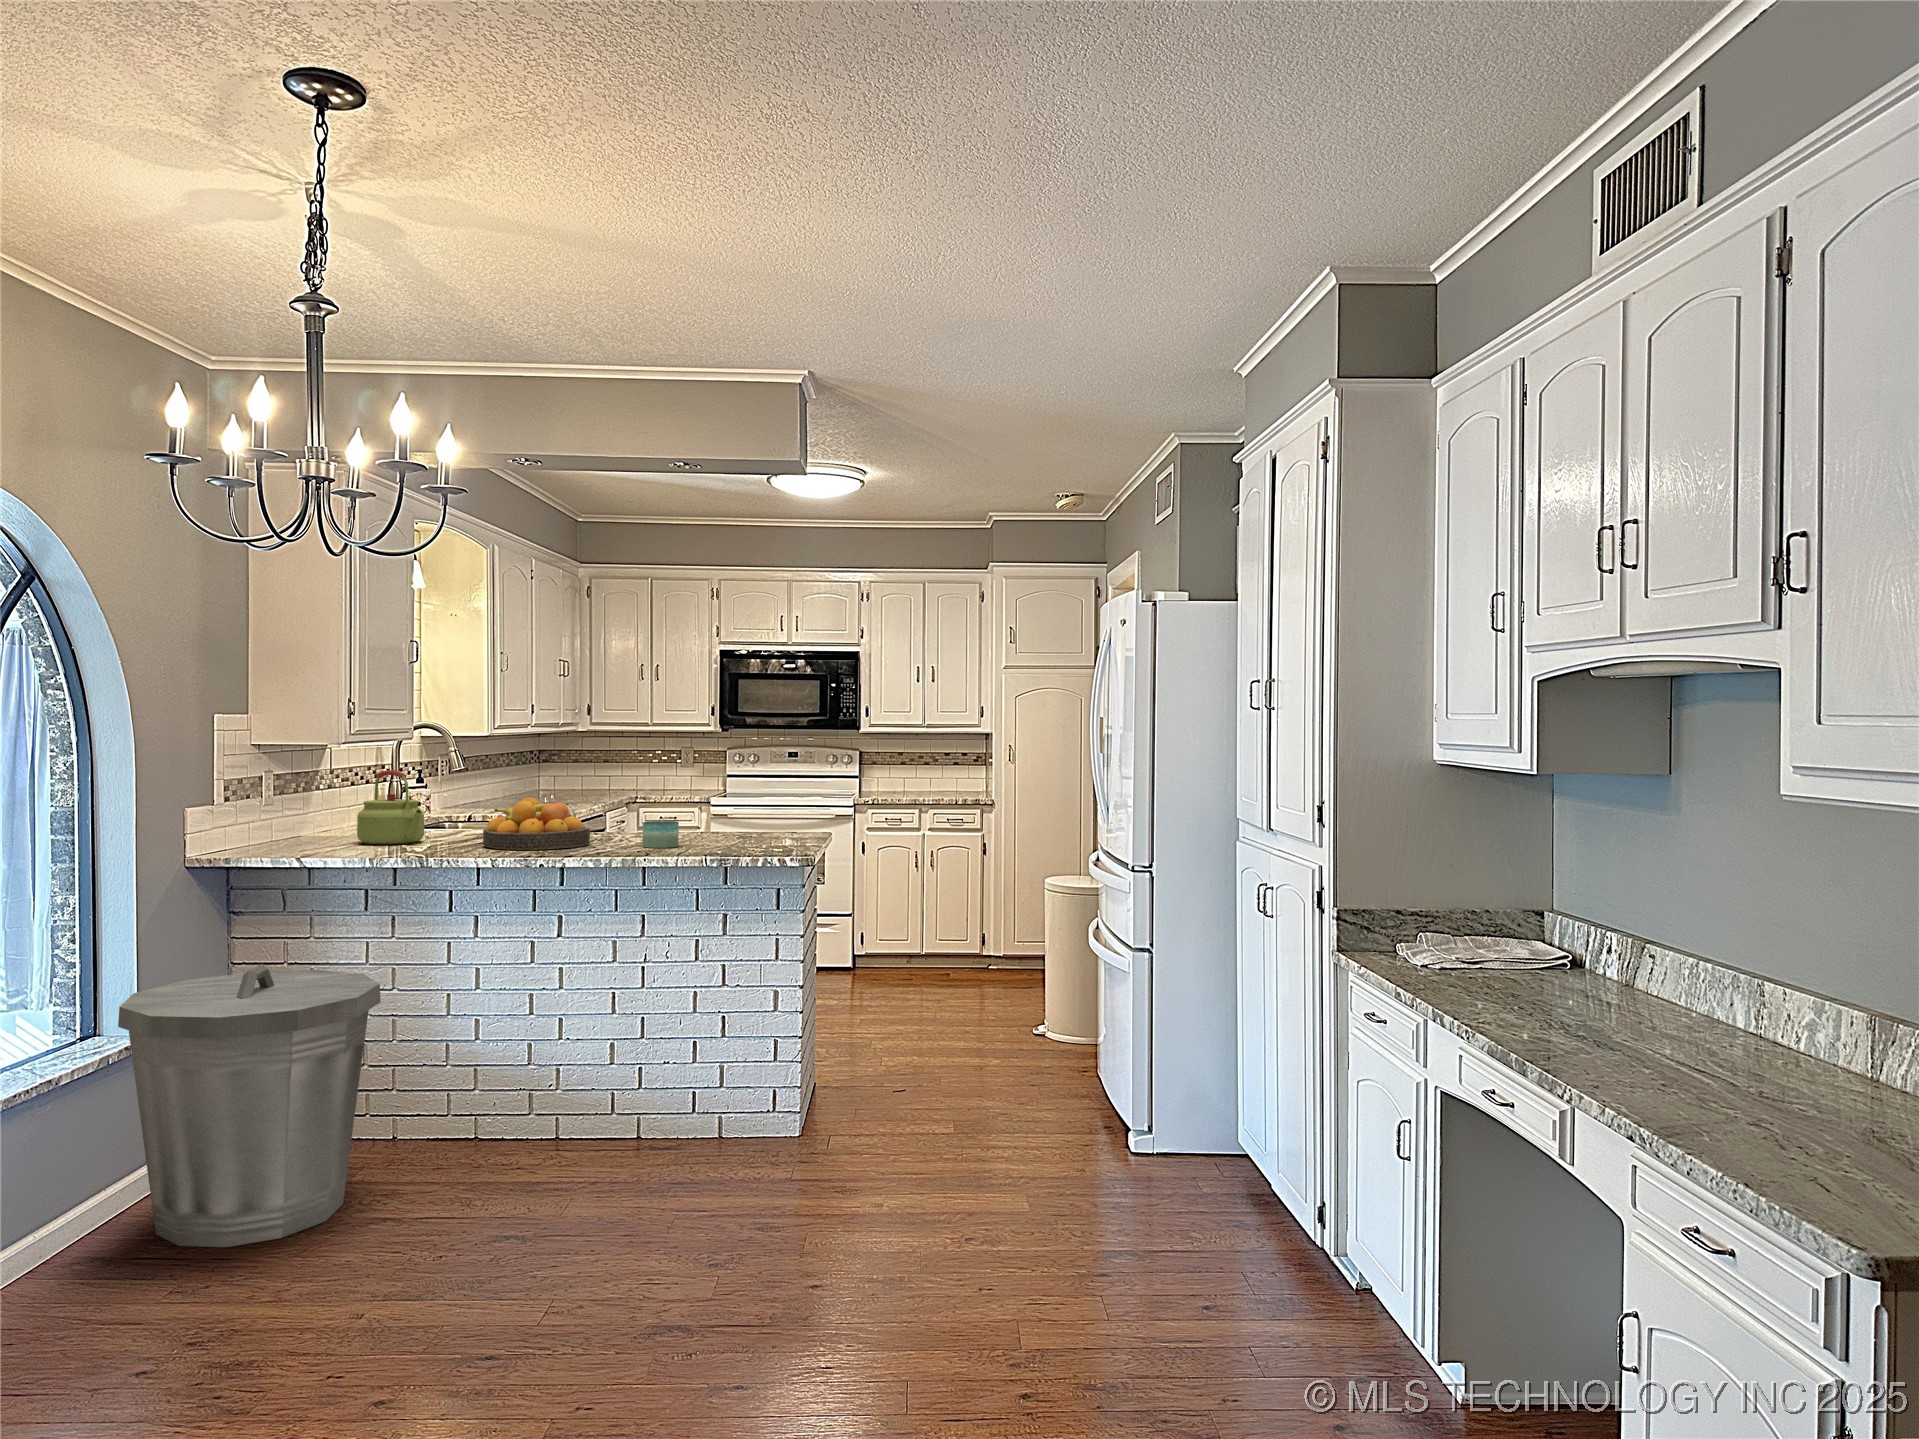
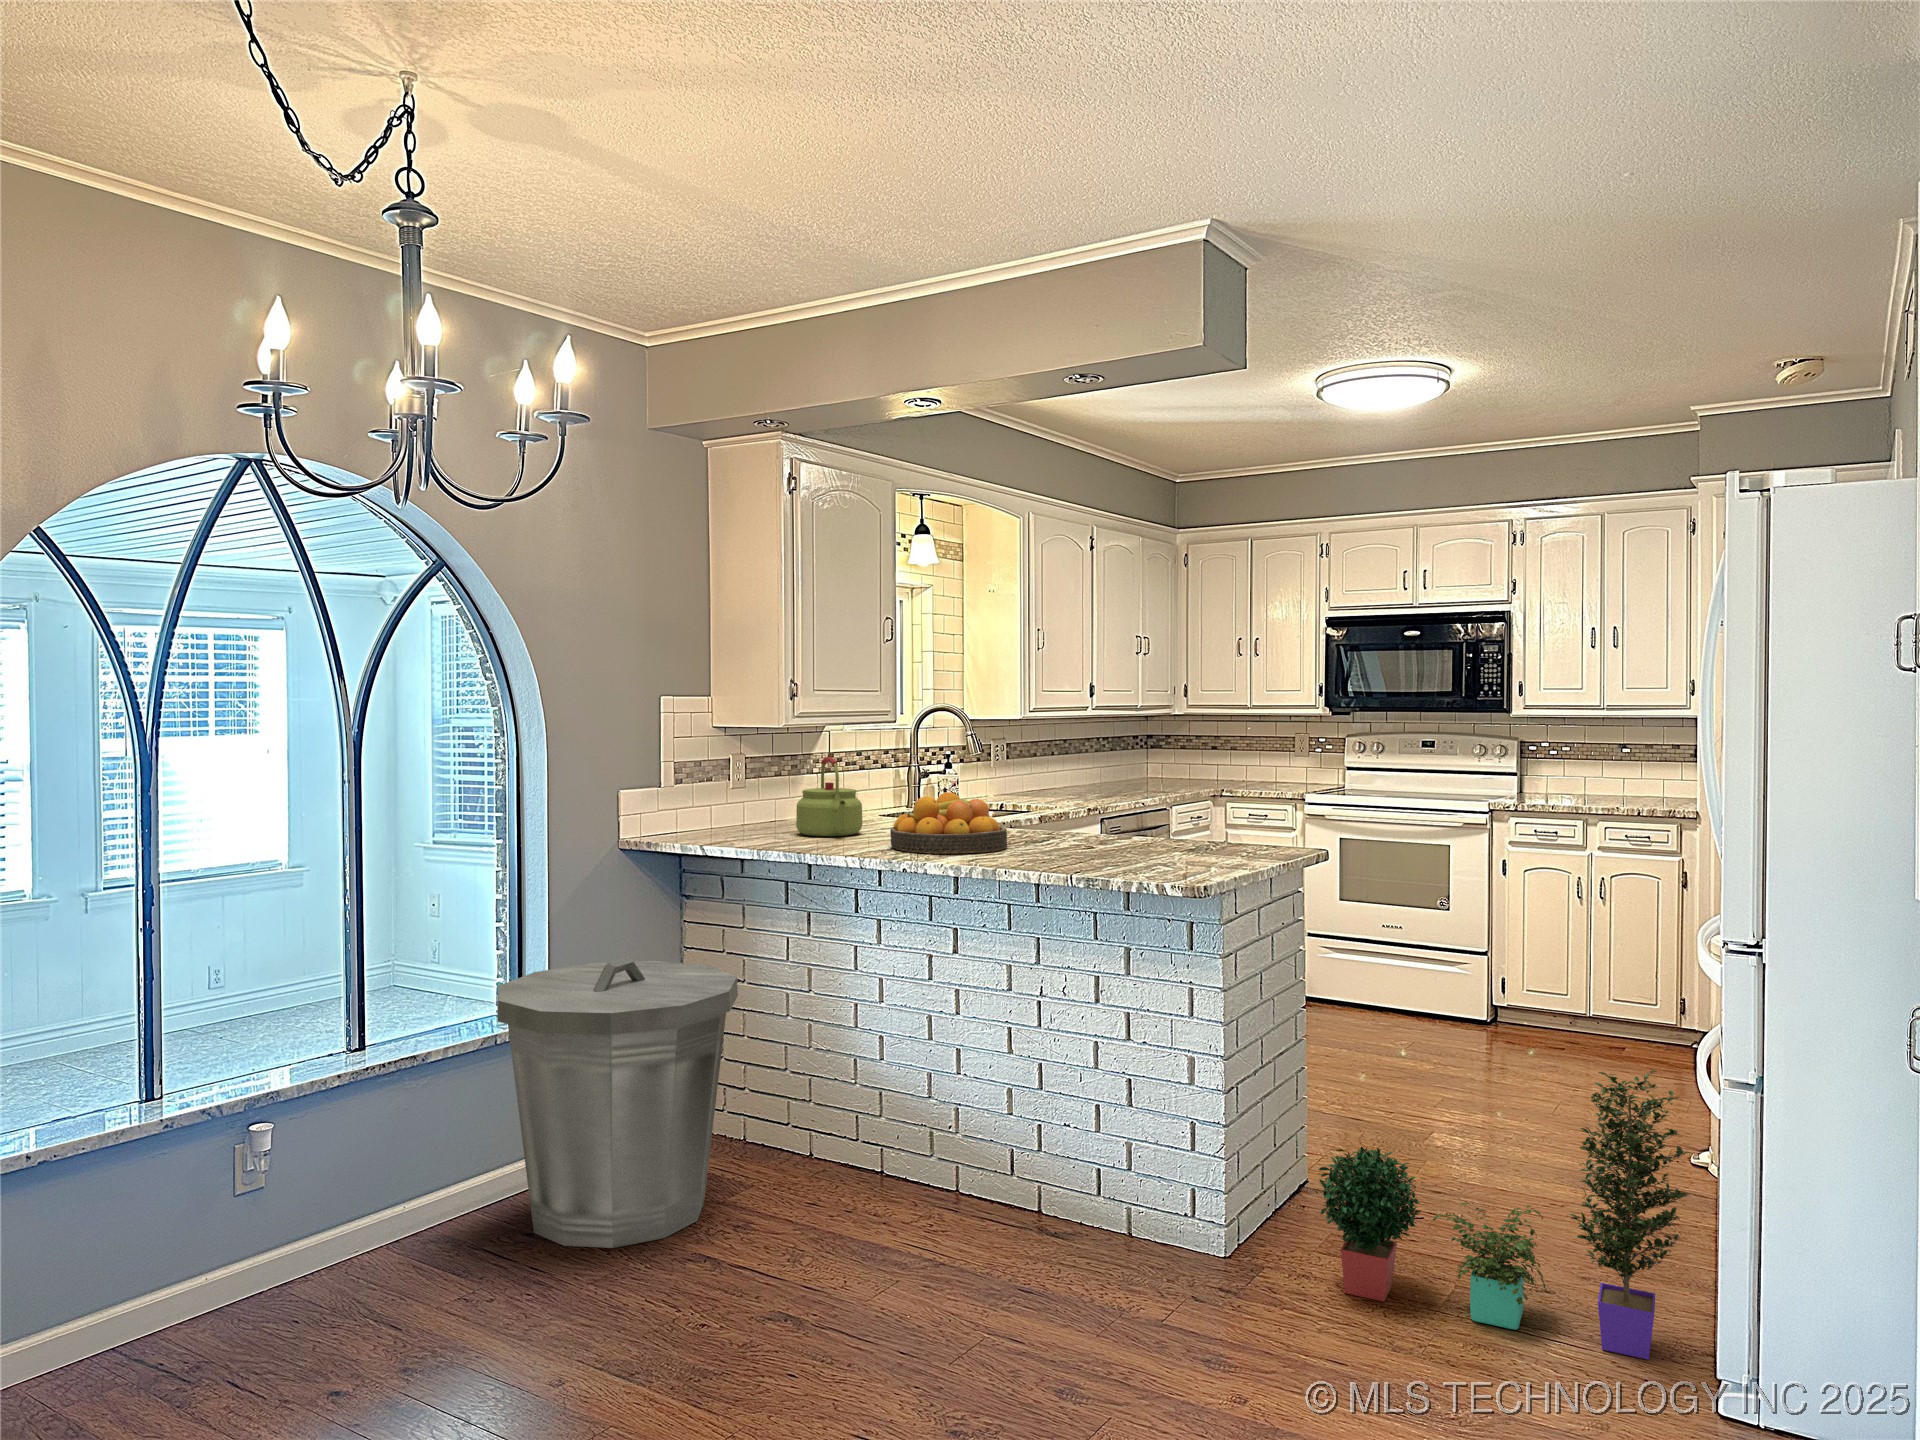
candle: present [643,821,679,848] -> none [1049,827,1091,861]
potted plant: none [874,953,1107,1142] -> present [1319,1070,1690,1360]

